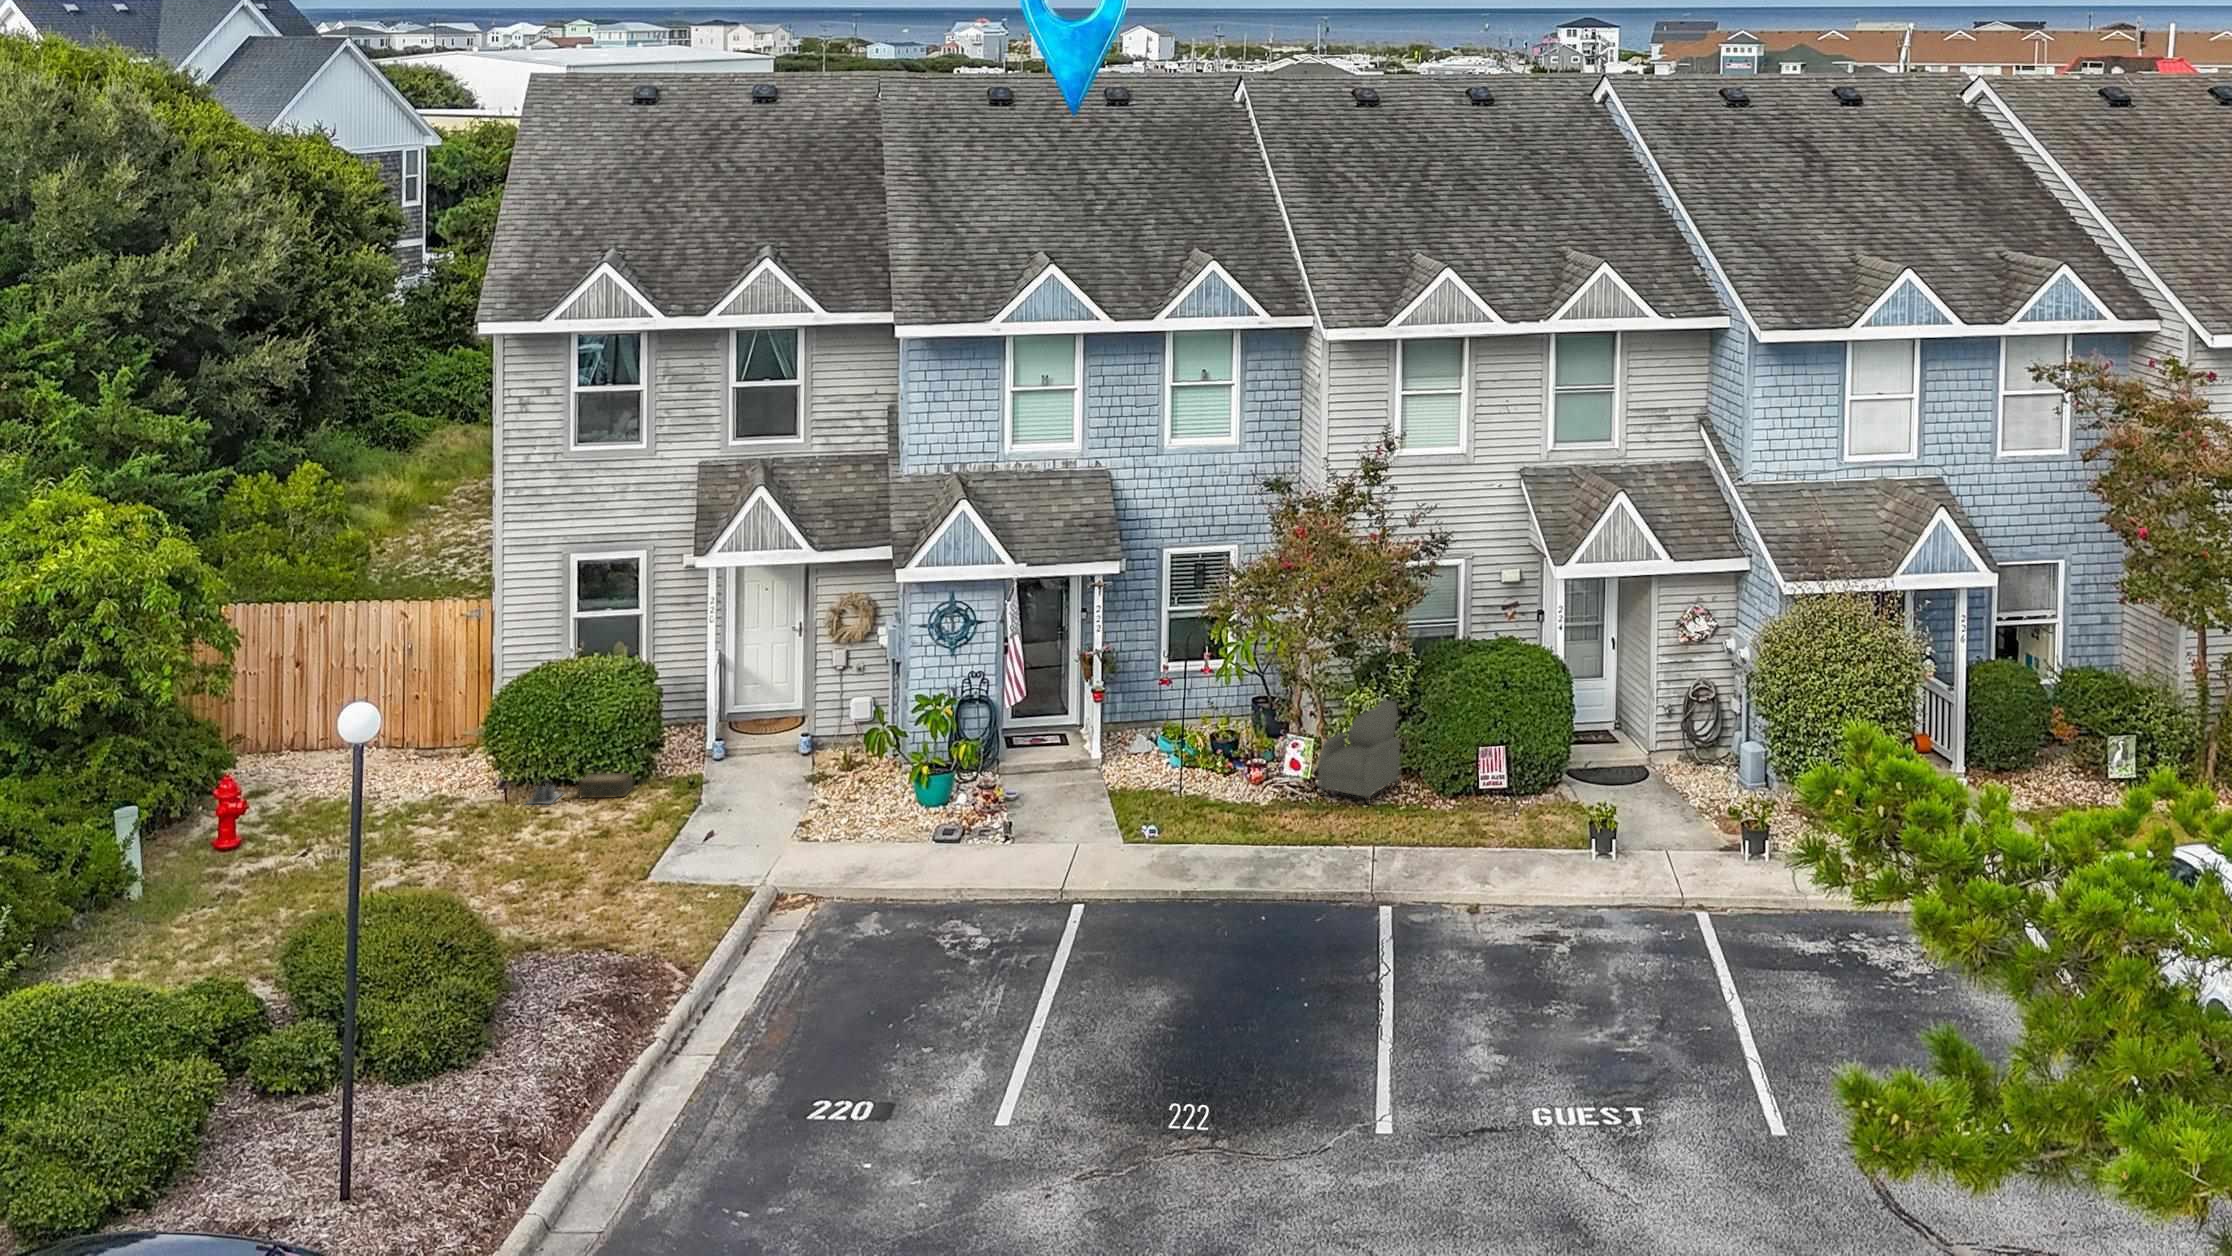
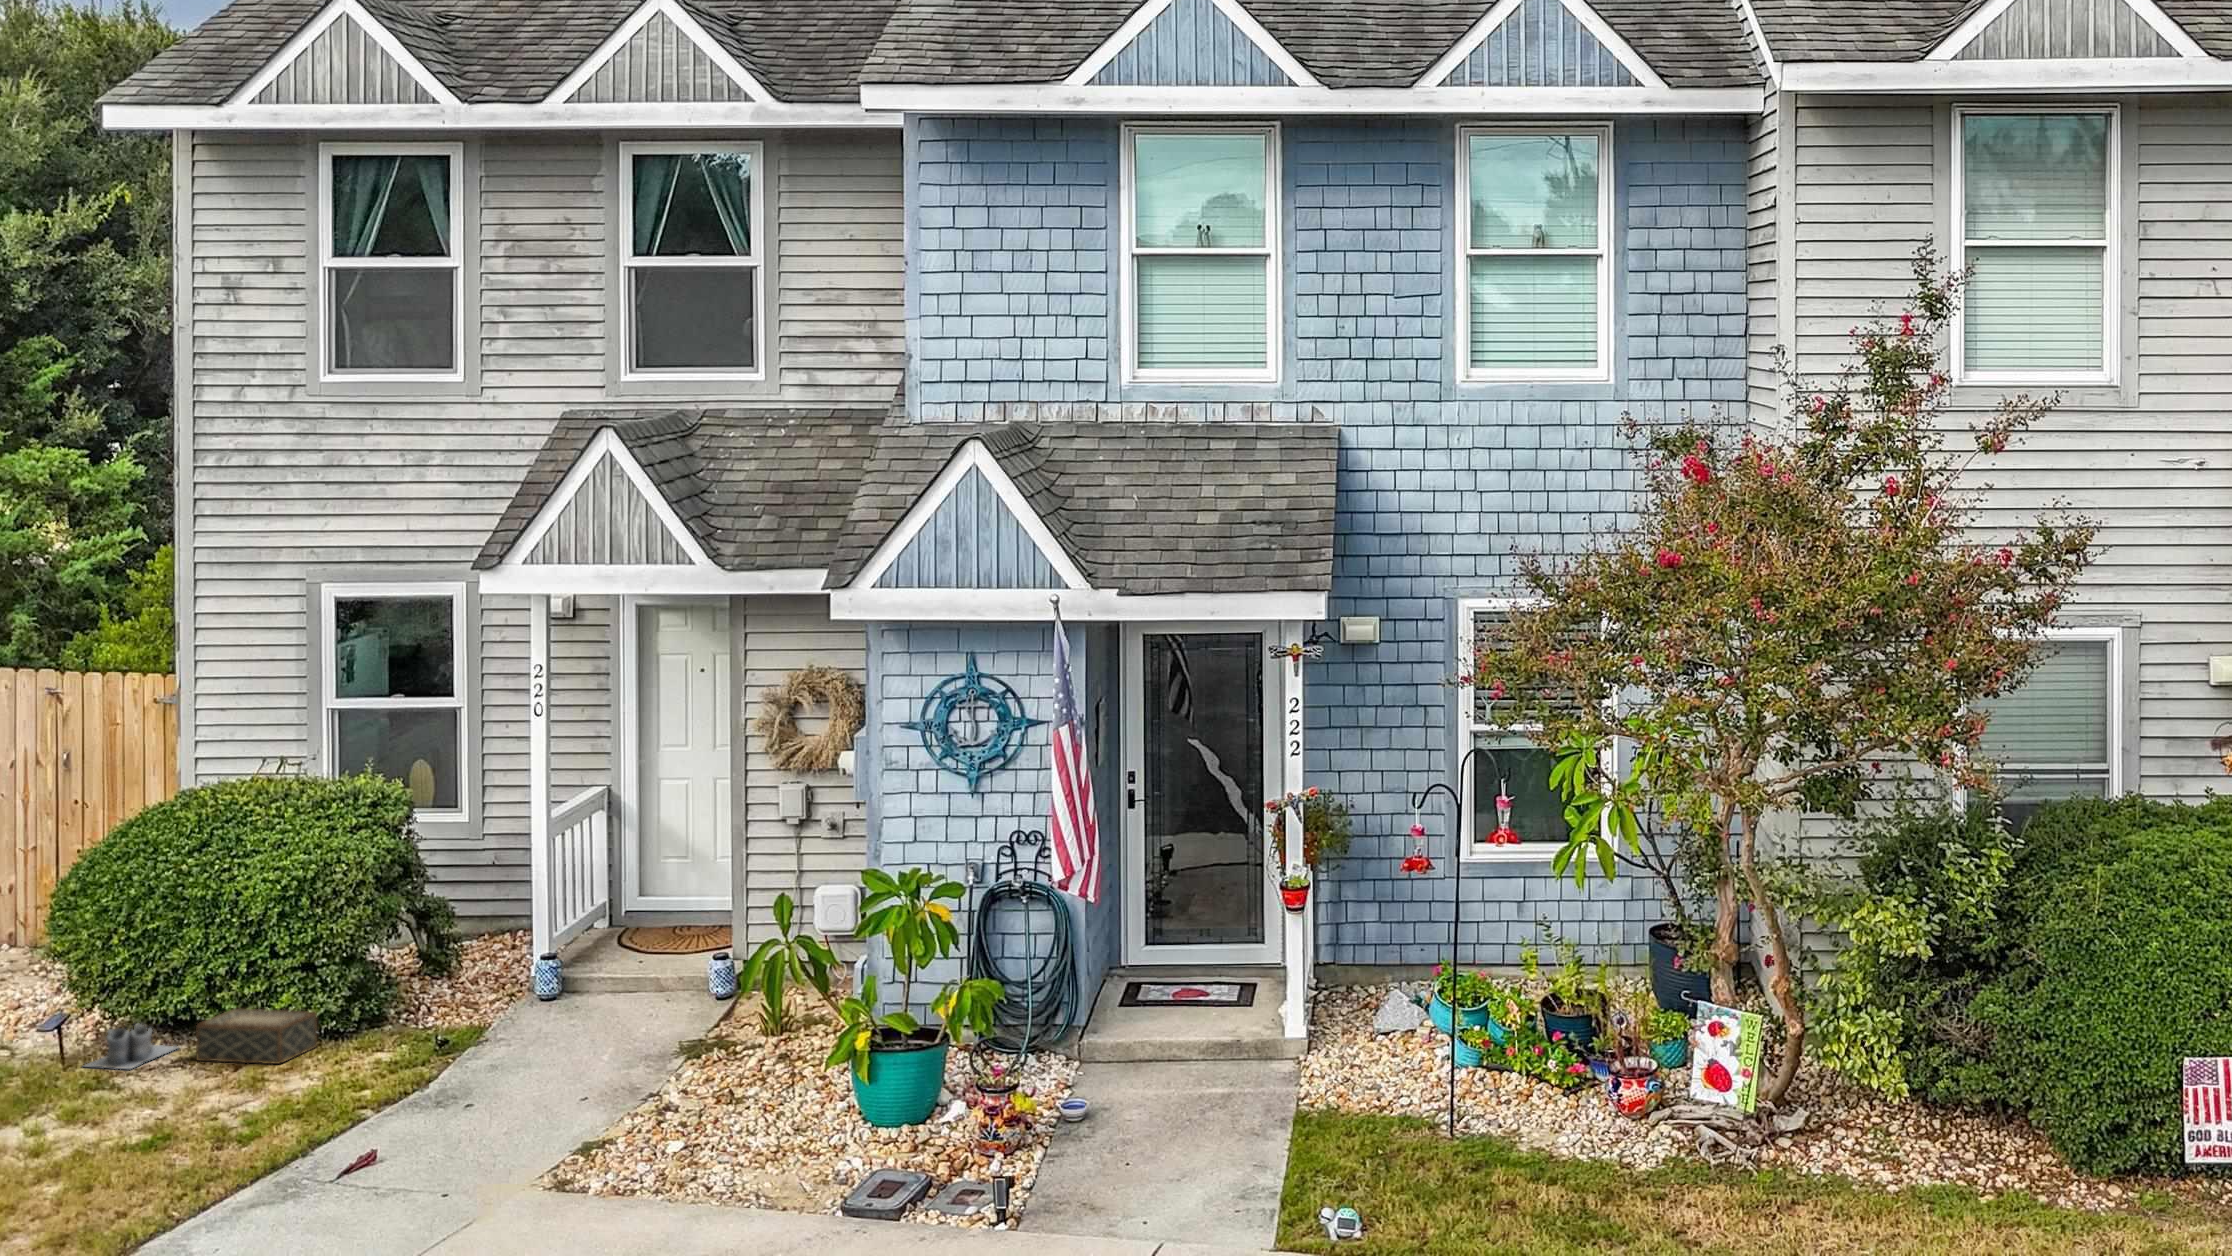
chair: present [1318,700,1400,805] -> none [1780,916,1984,1202]

